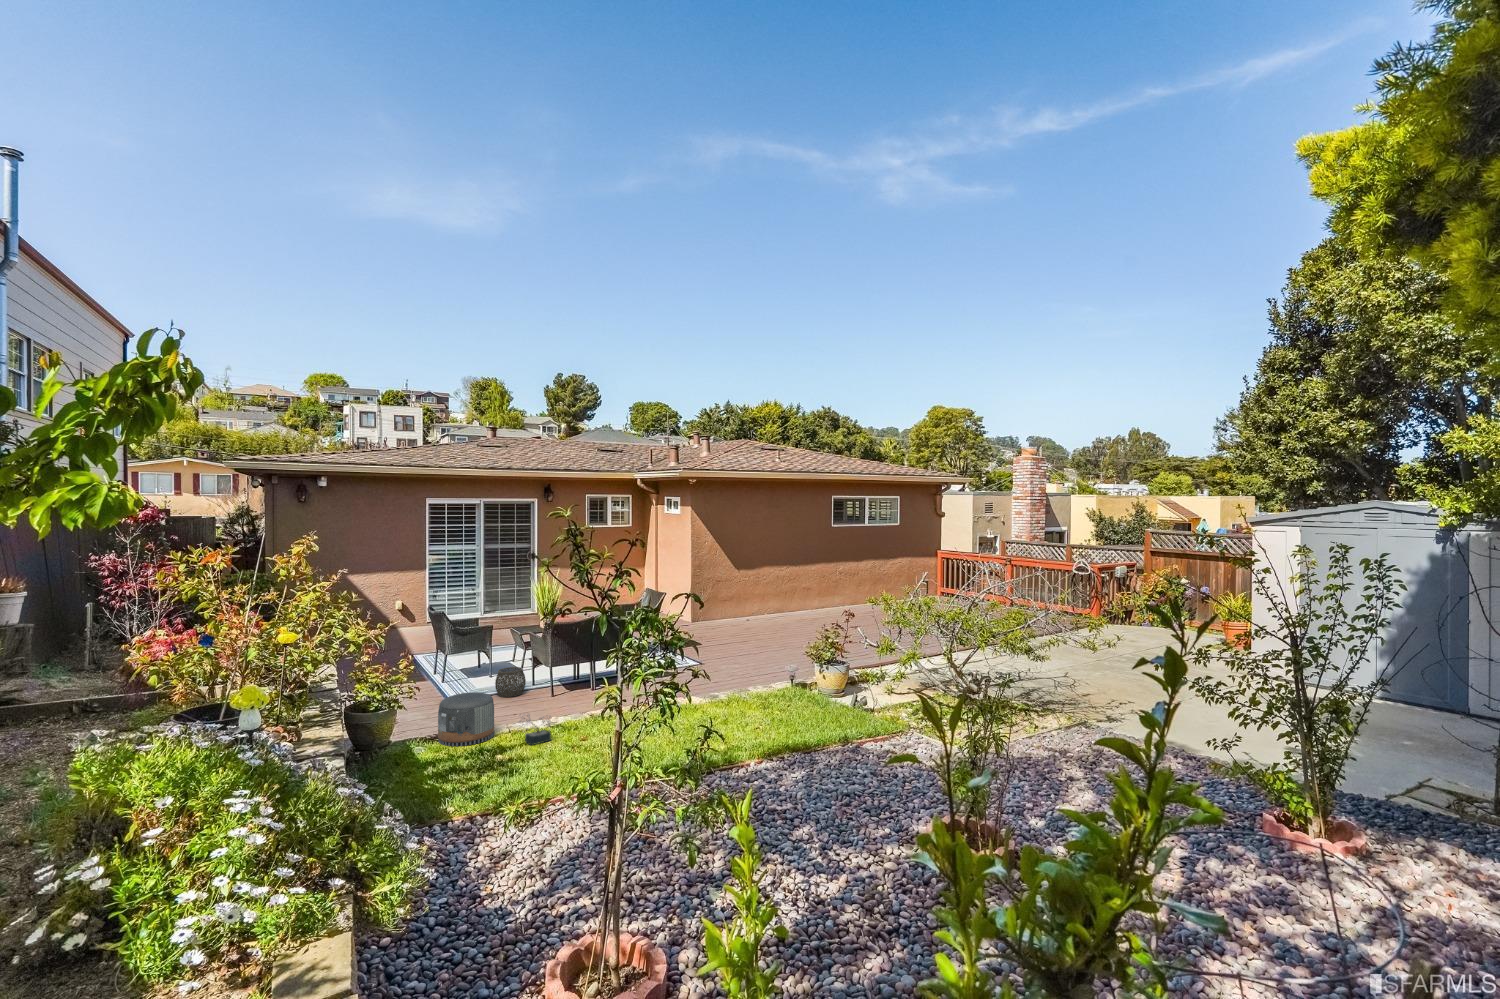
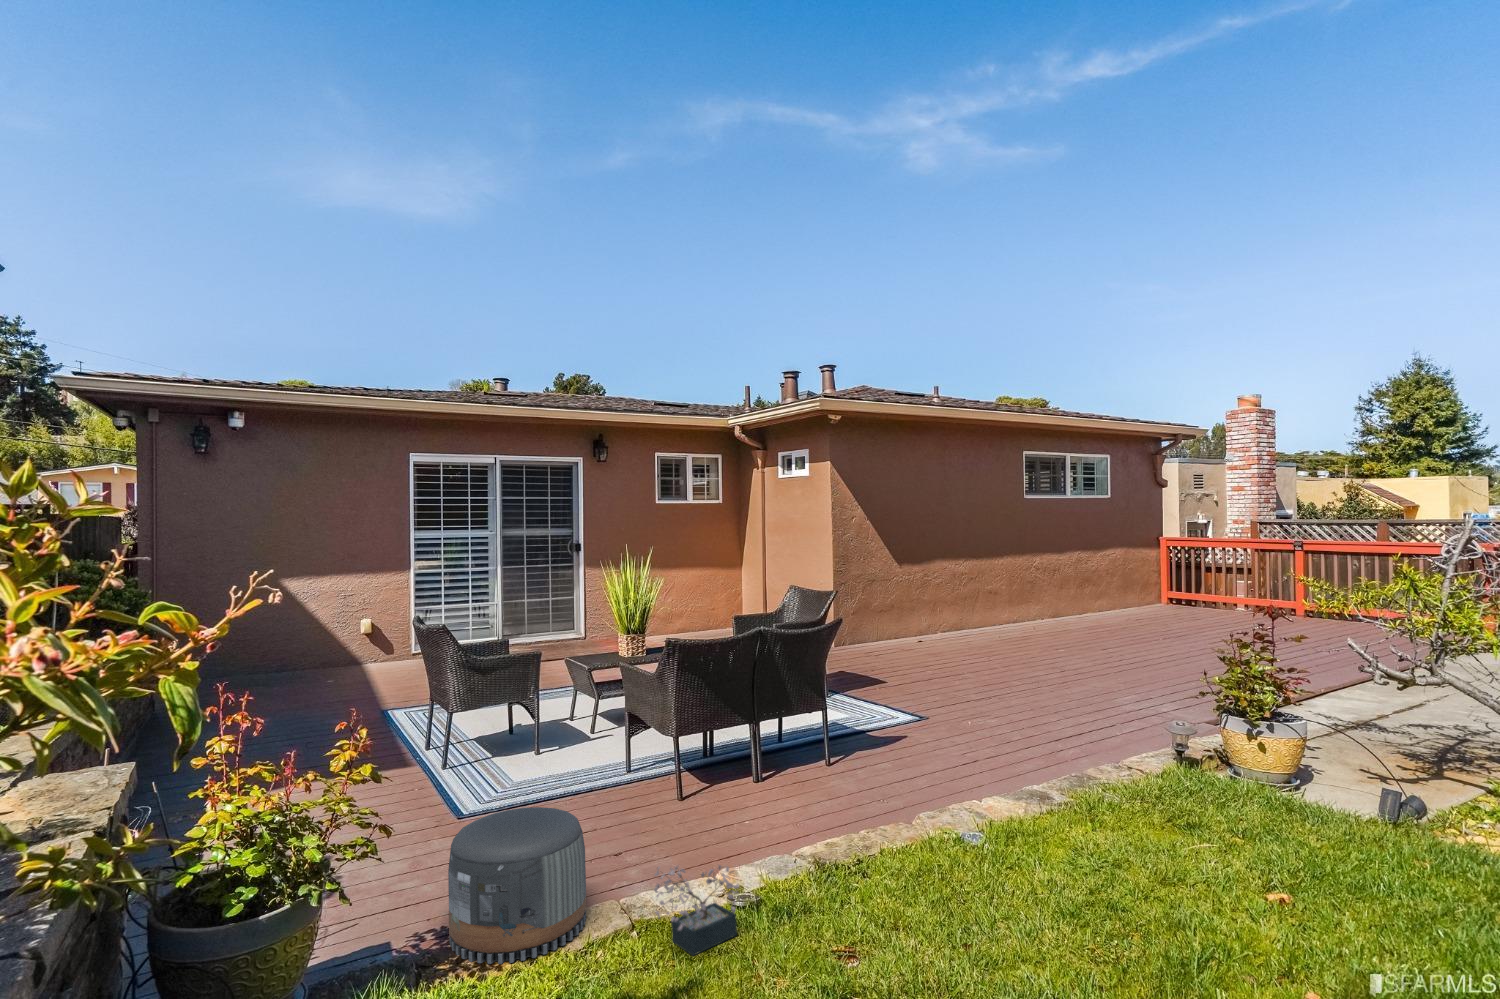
woven basket: present [495,667,526,697] -> none [555,735,616,800]

